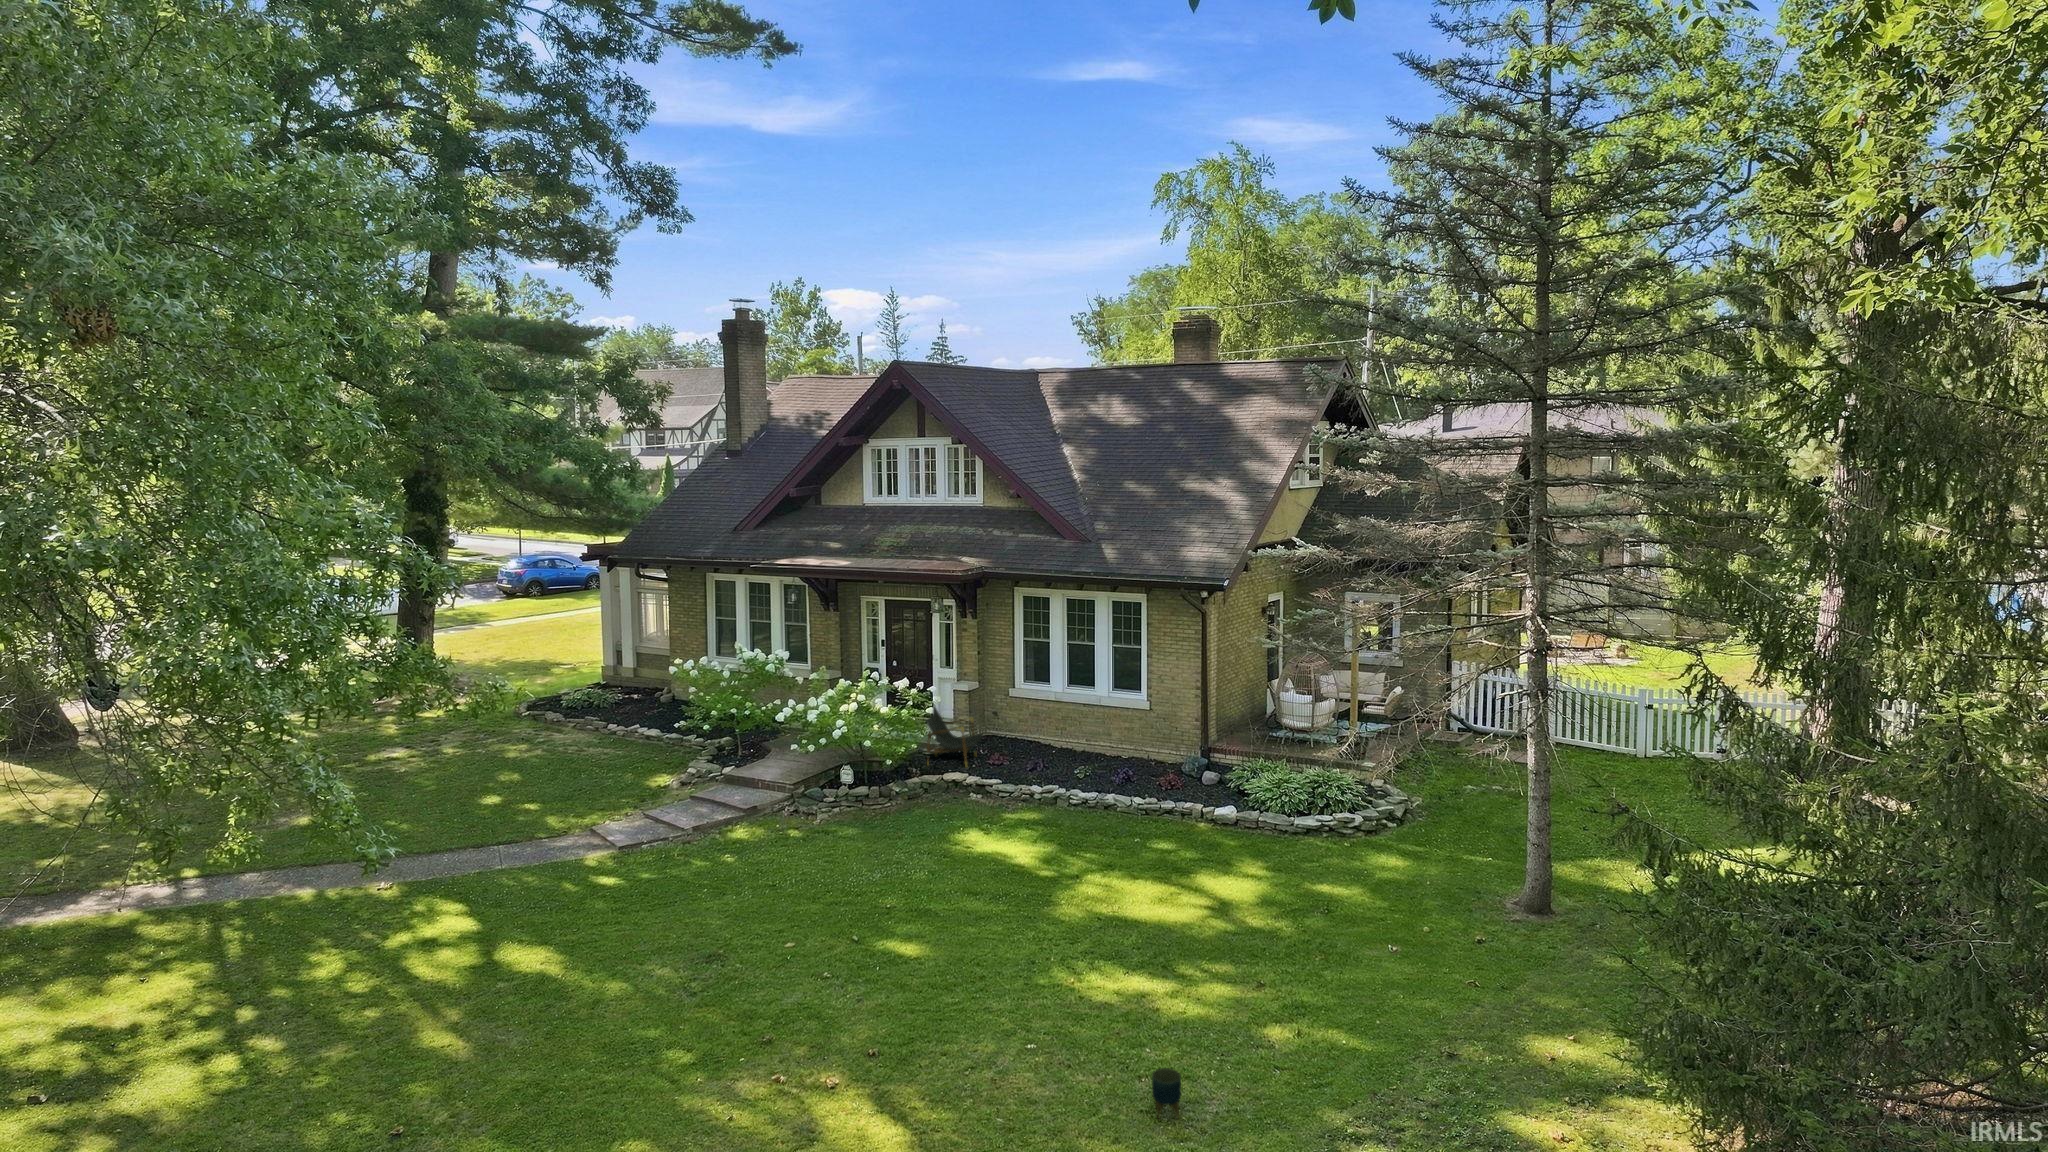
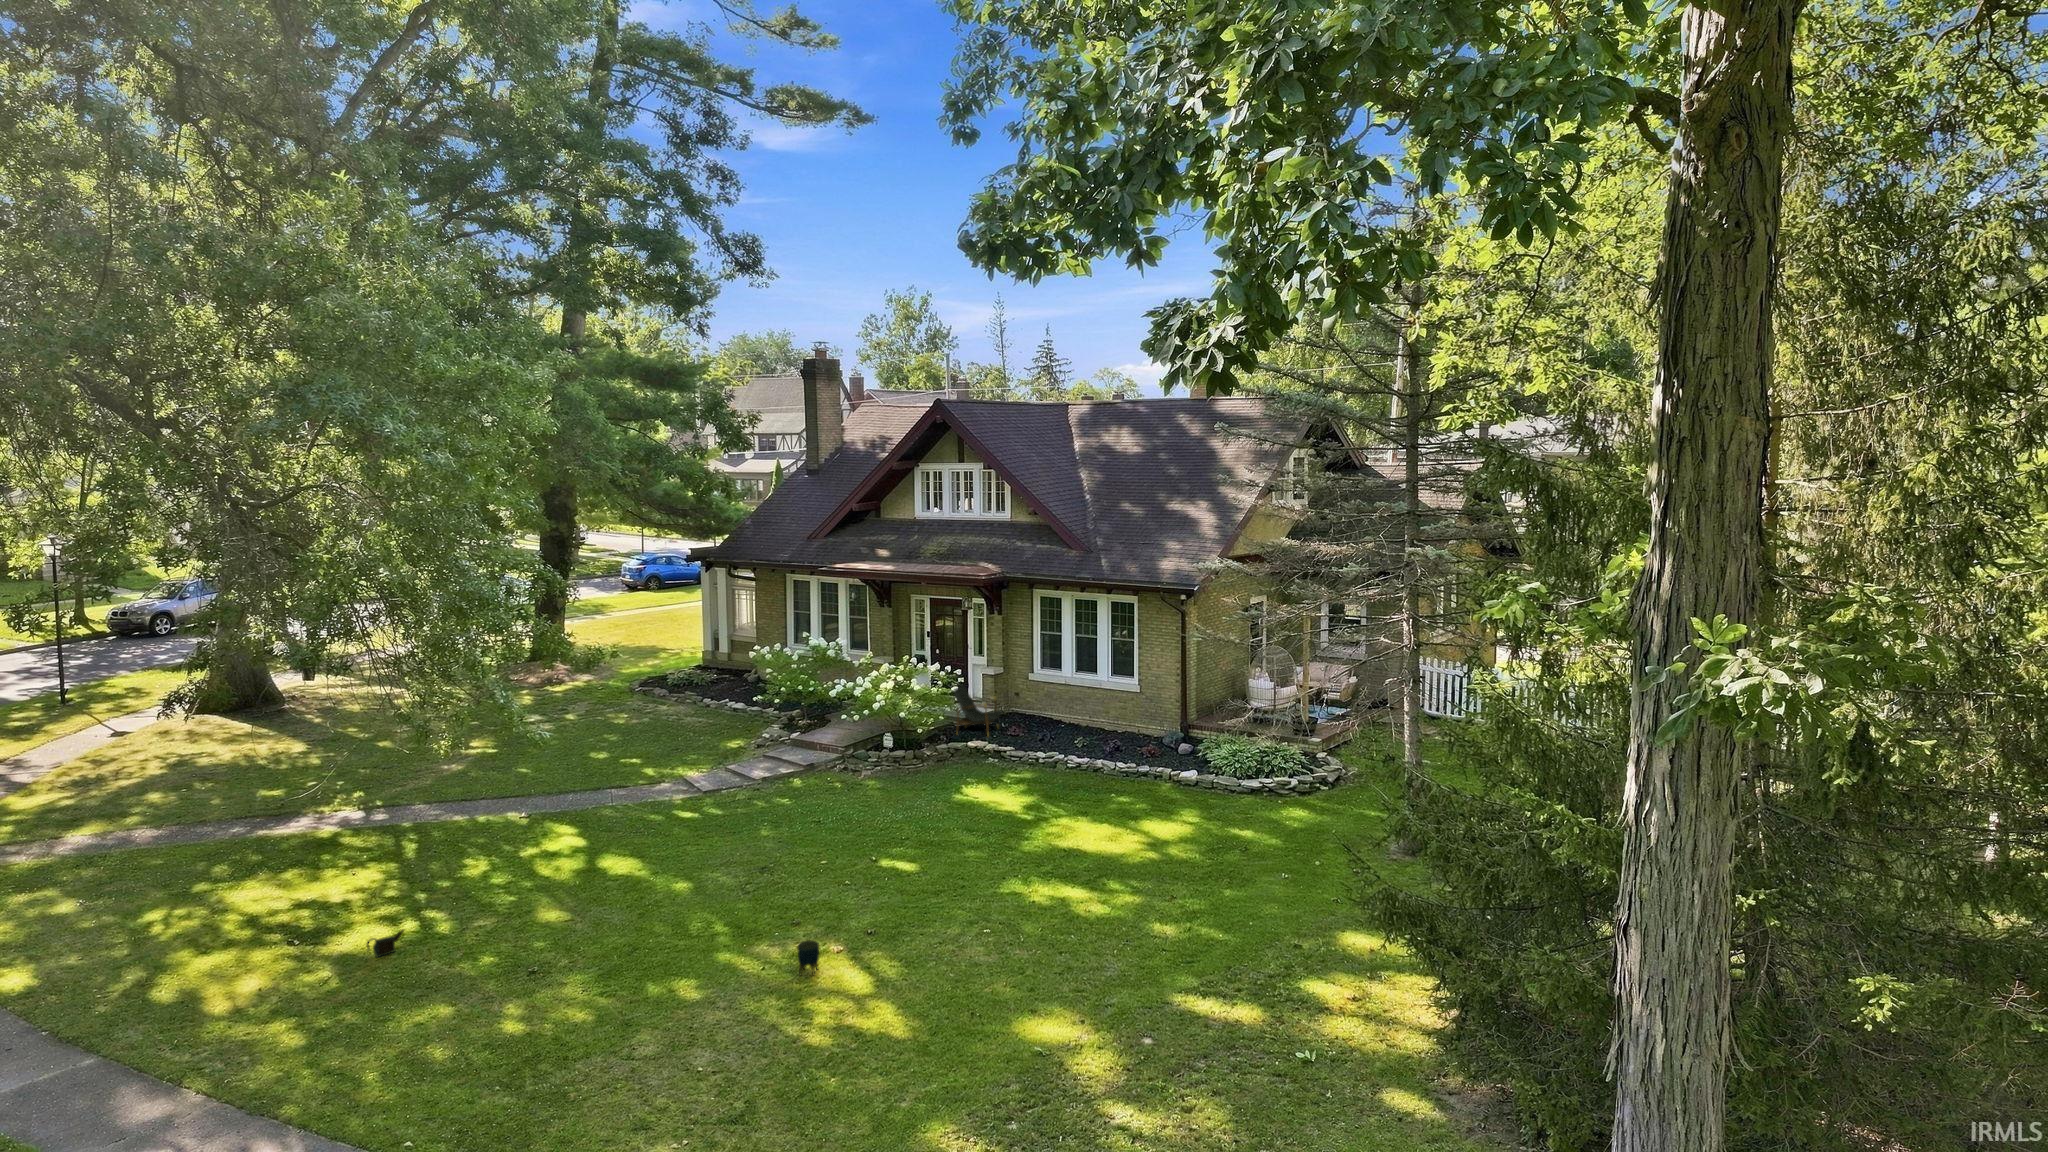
planter: present [1152,1068,1181,1119] -> present [798,940,819,975]
watering can: none [159,1071,216,1115] -> present [367,930,404,957]

